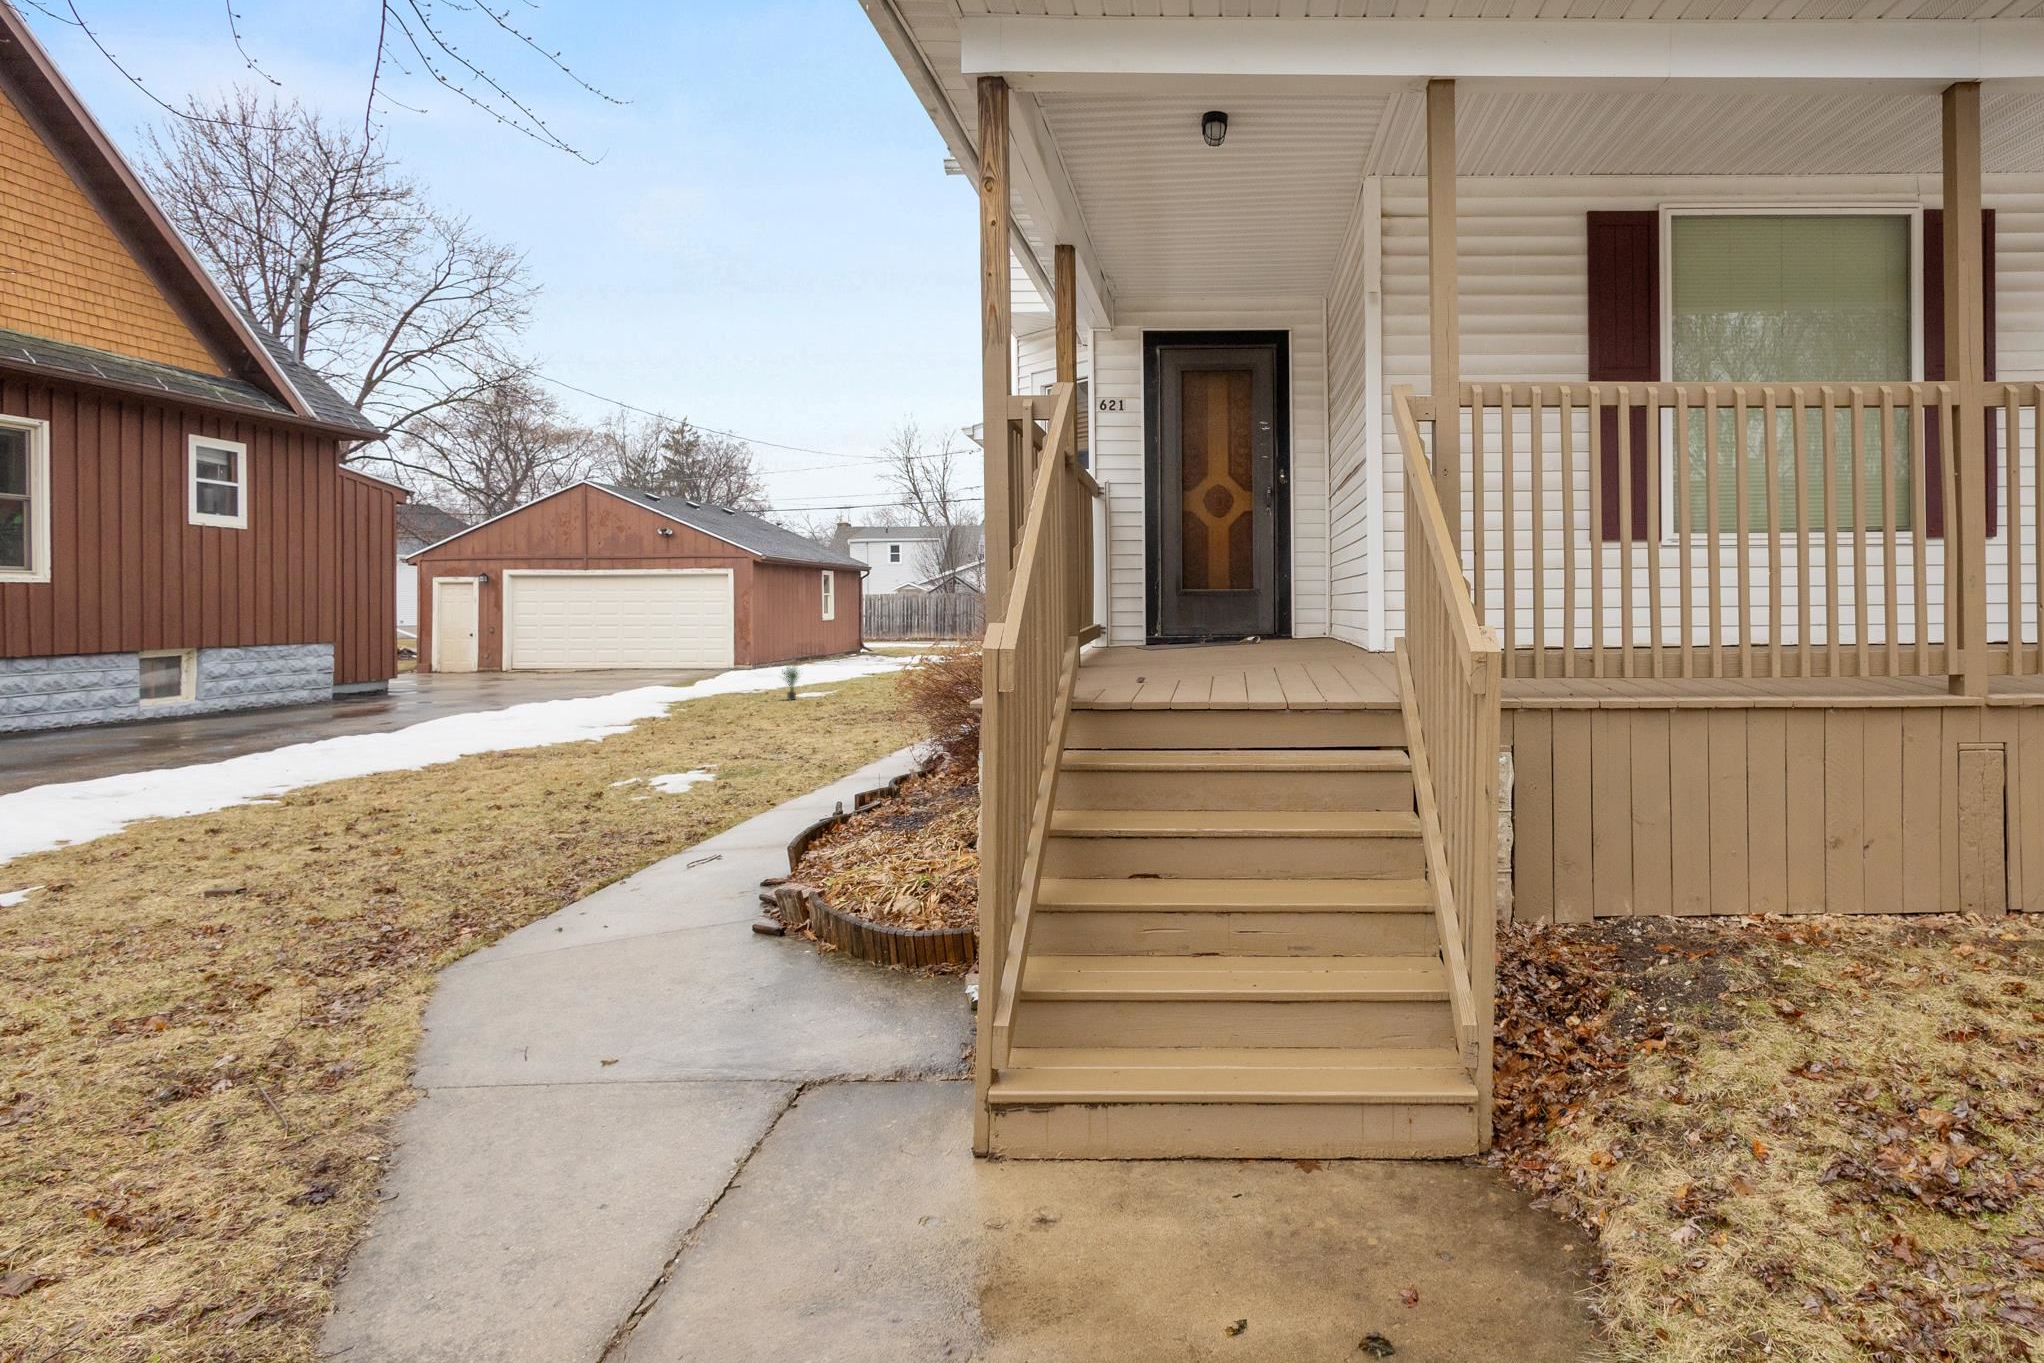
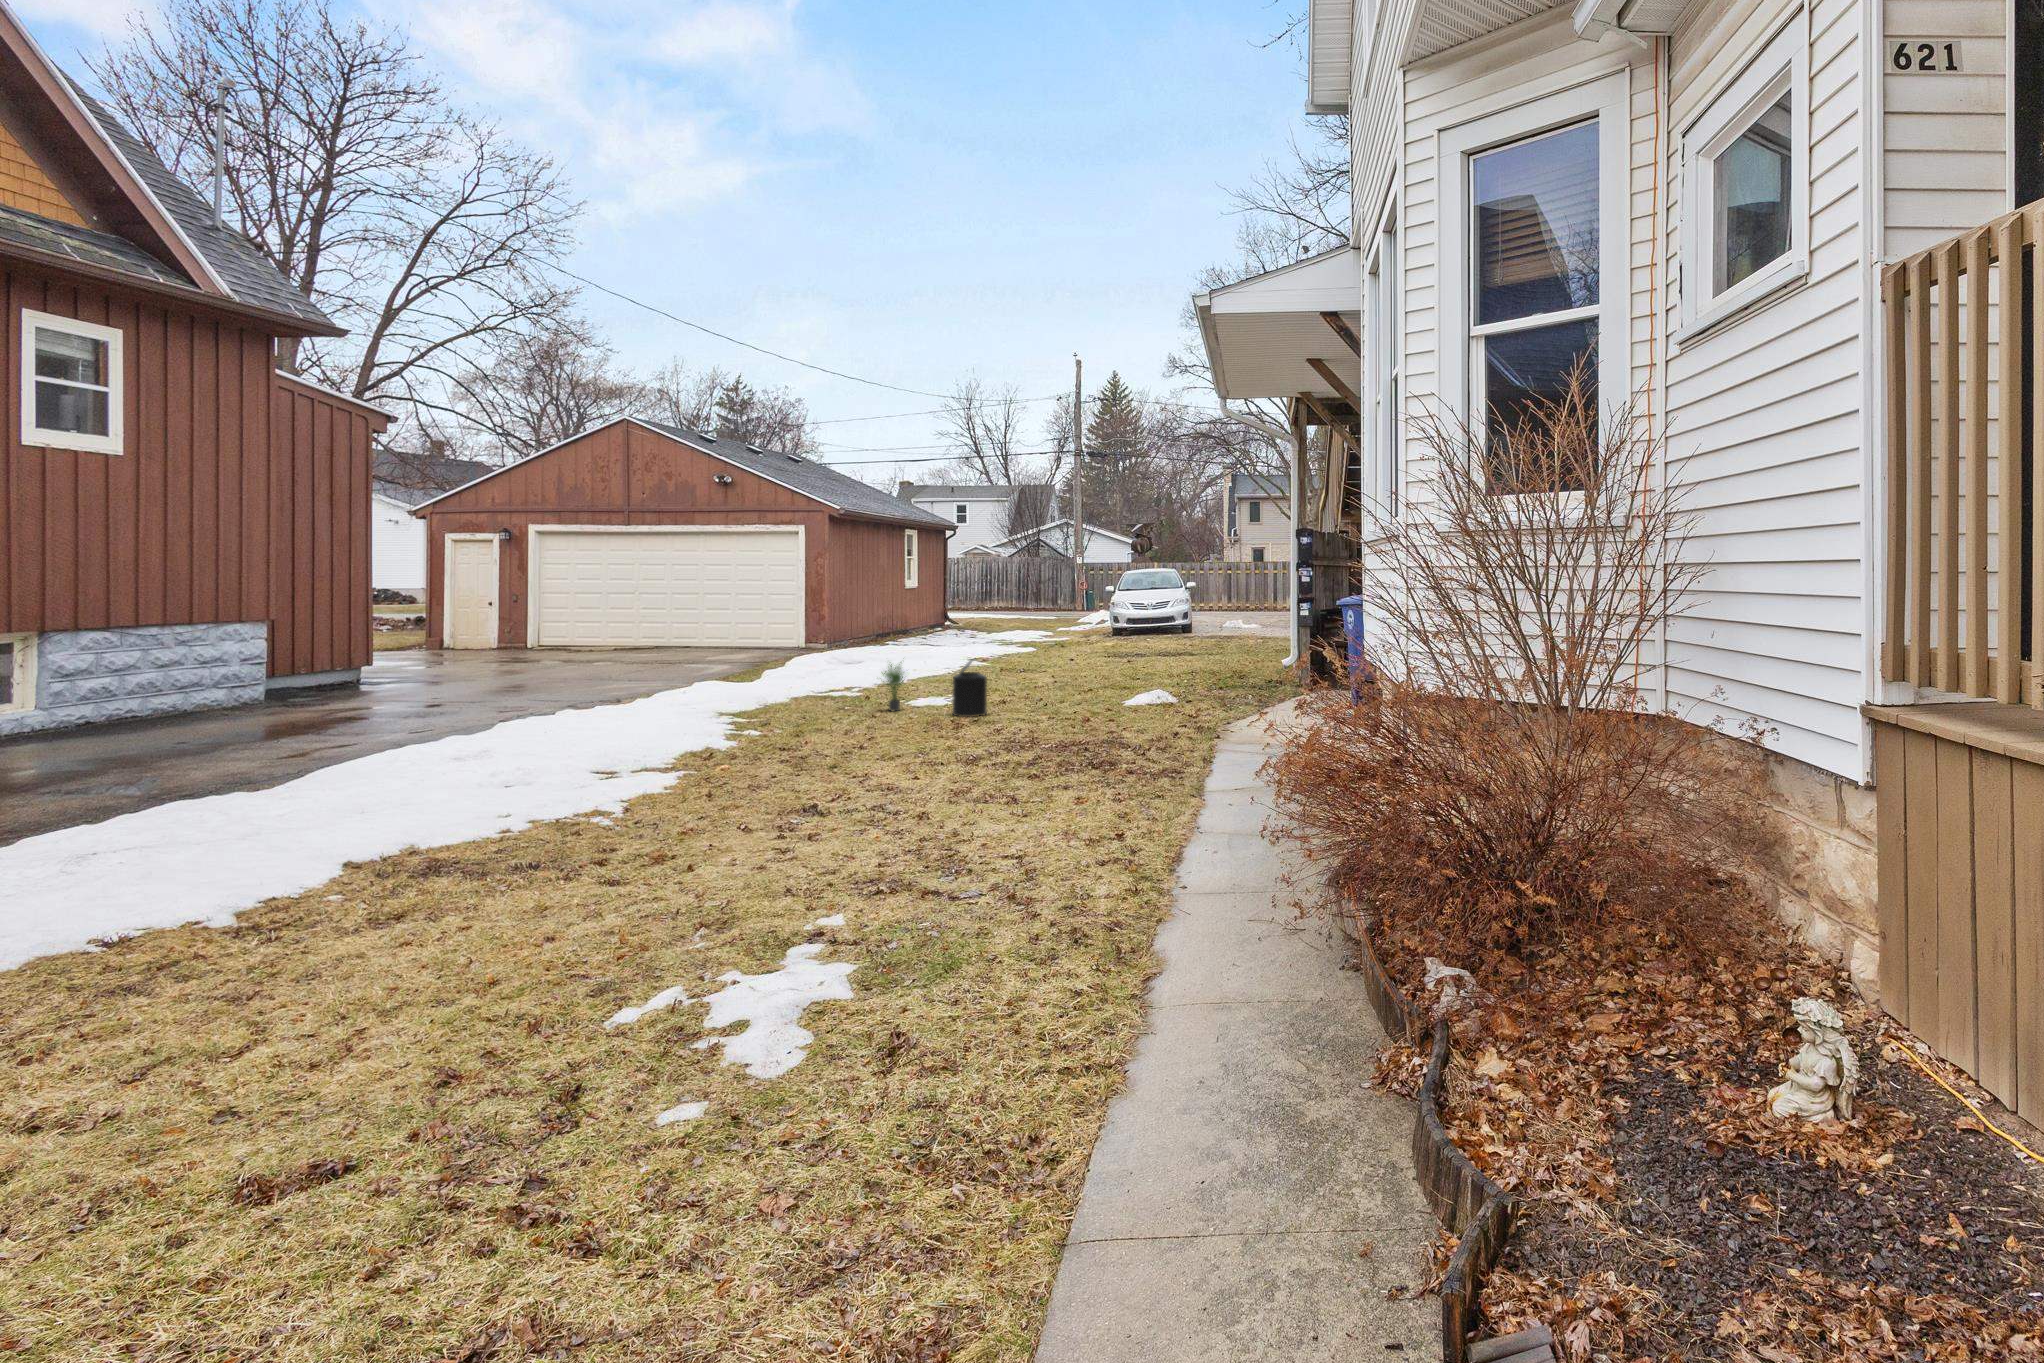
trash can: none [833,661,859,702] -> present [952,660,987,717]

